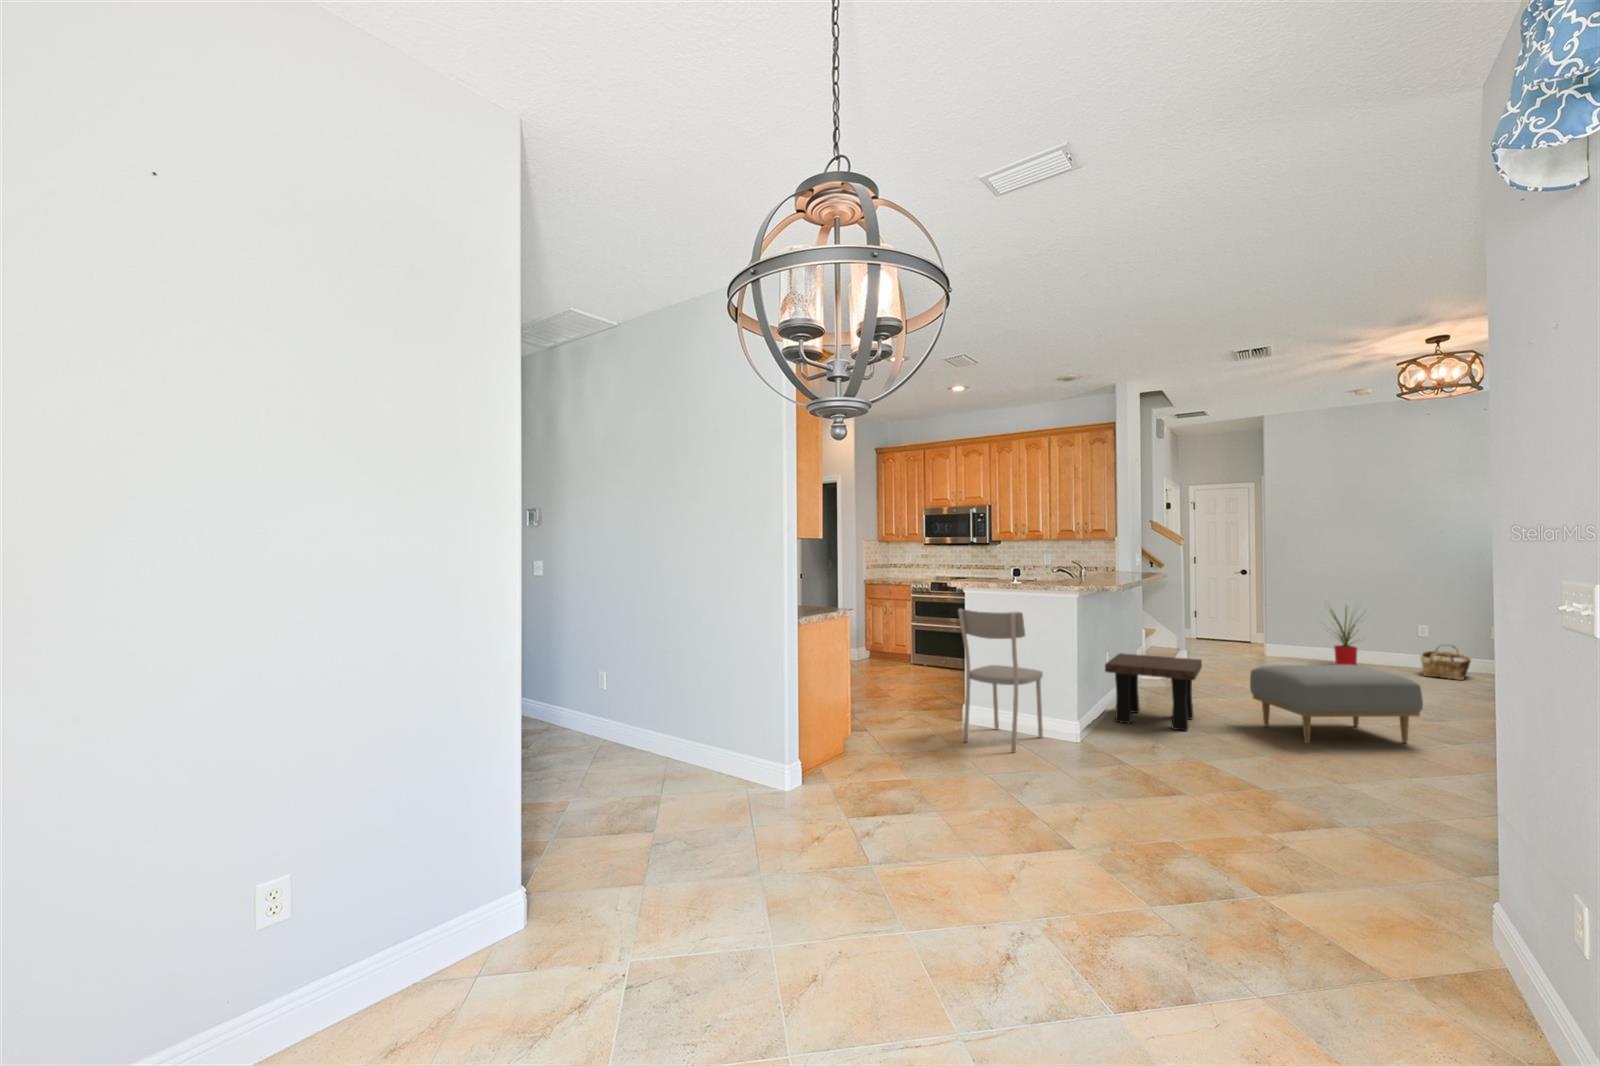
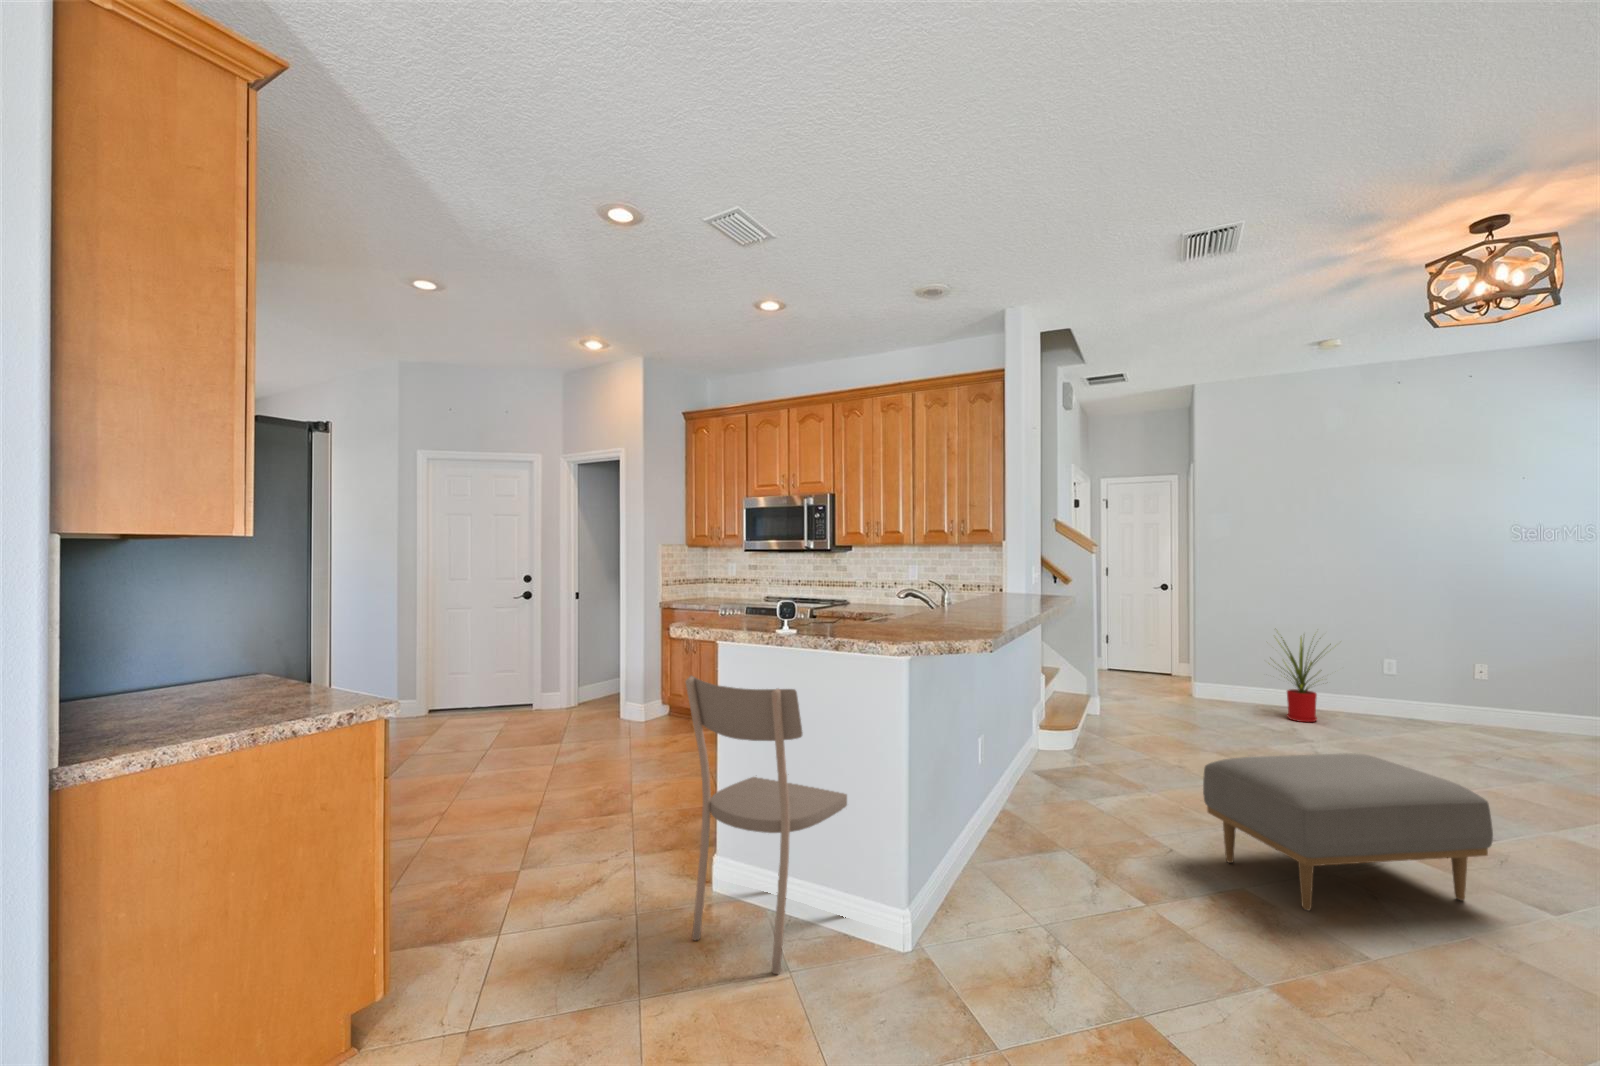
woven basket: present [1420,644,1471,680] -> none [1399,689,1465,741]
side table: present [1105,653,1202,731] -> none [970,729,1126,881]

